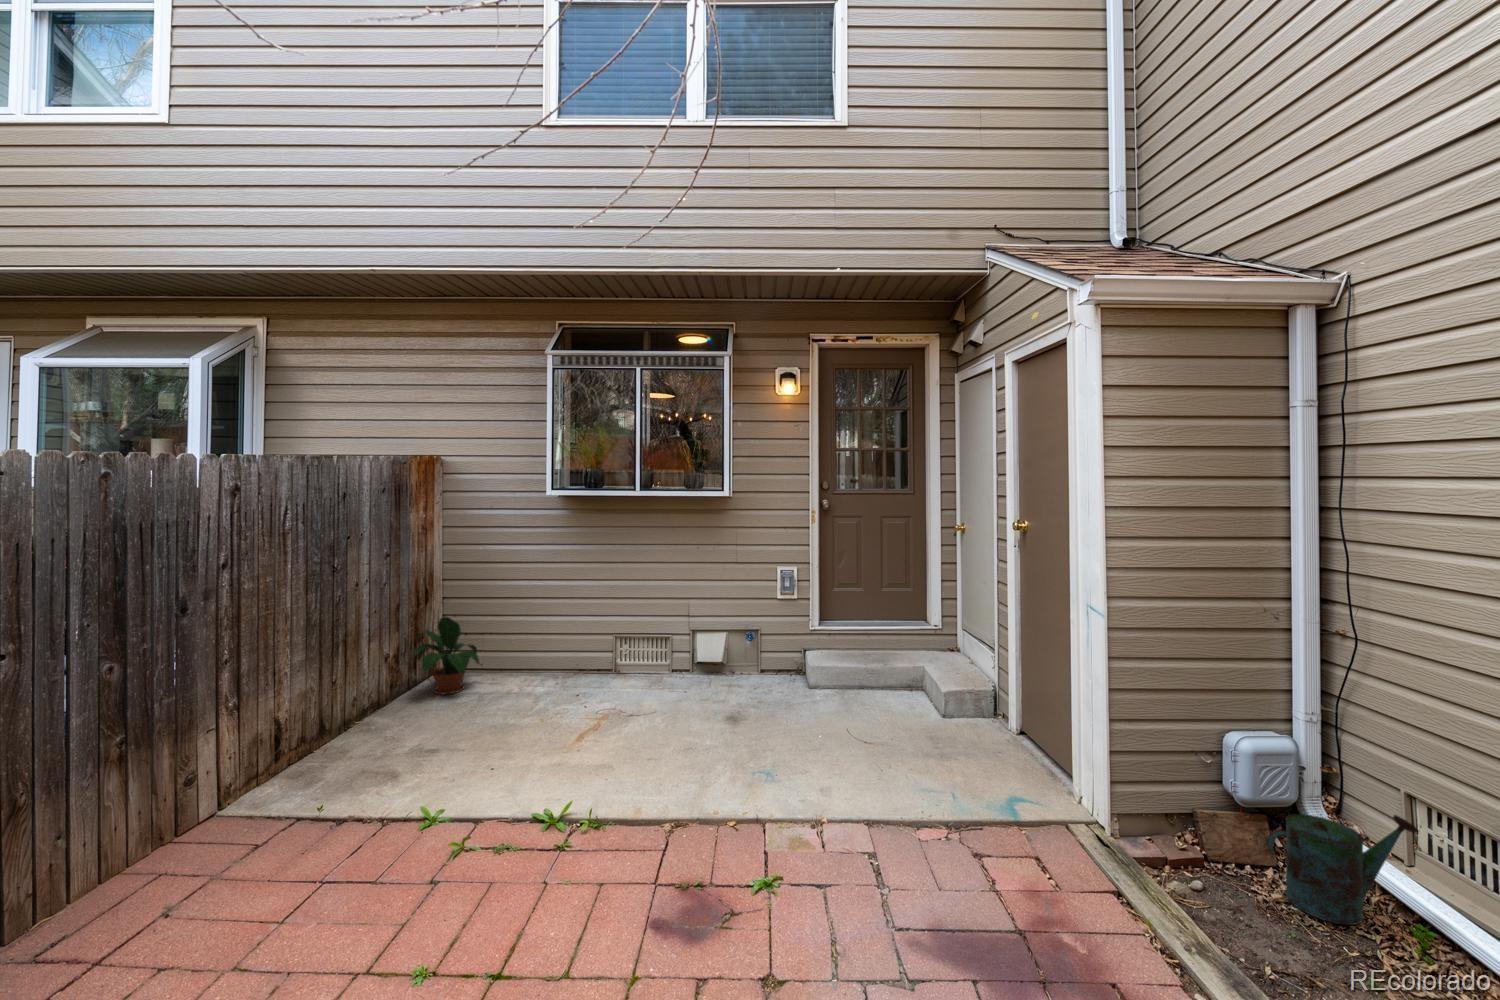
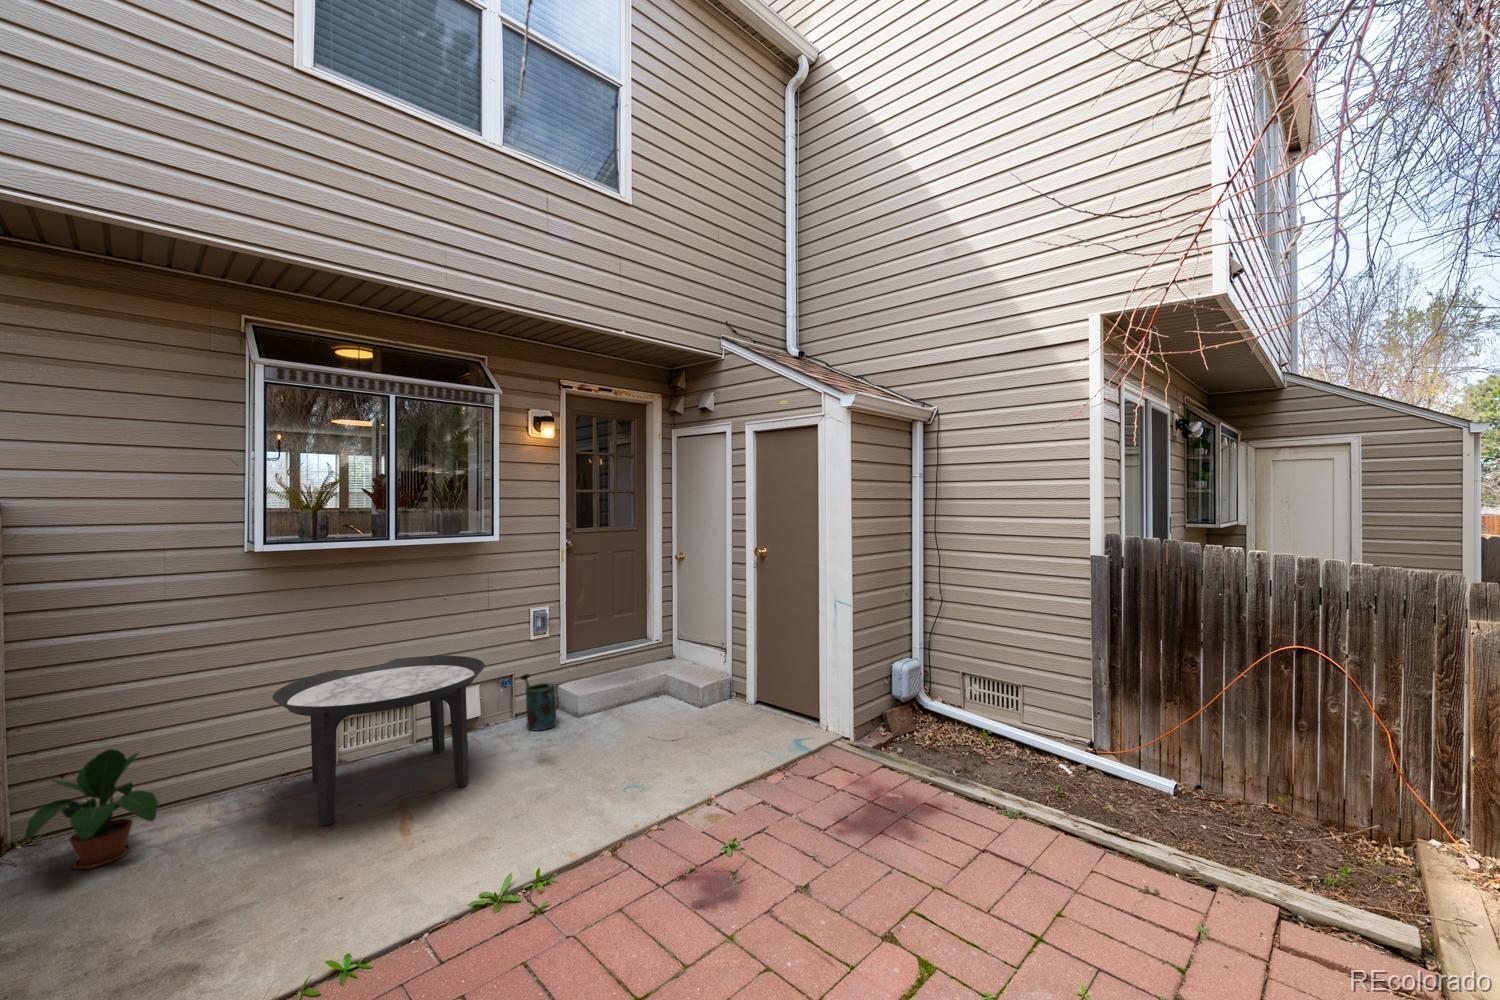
round table: none [531,592,696,718] -> present [272,656,485,825]
watering can: present [1267,814,1418,925] -> present [521,674,557,730]

